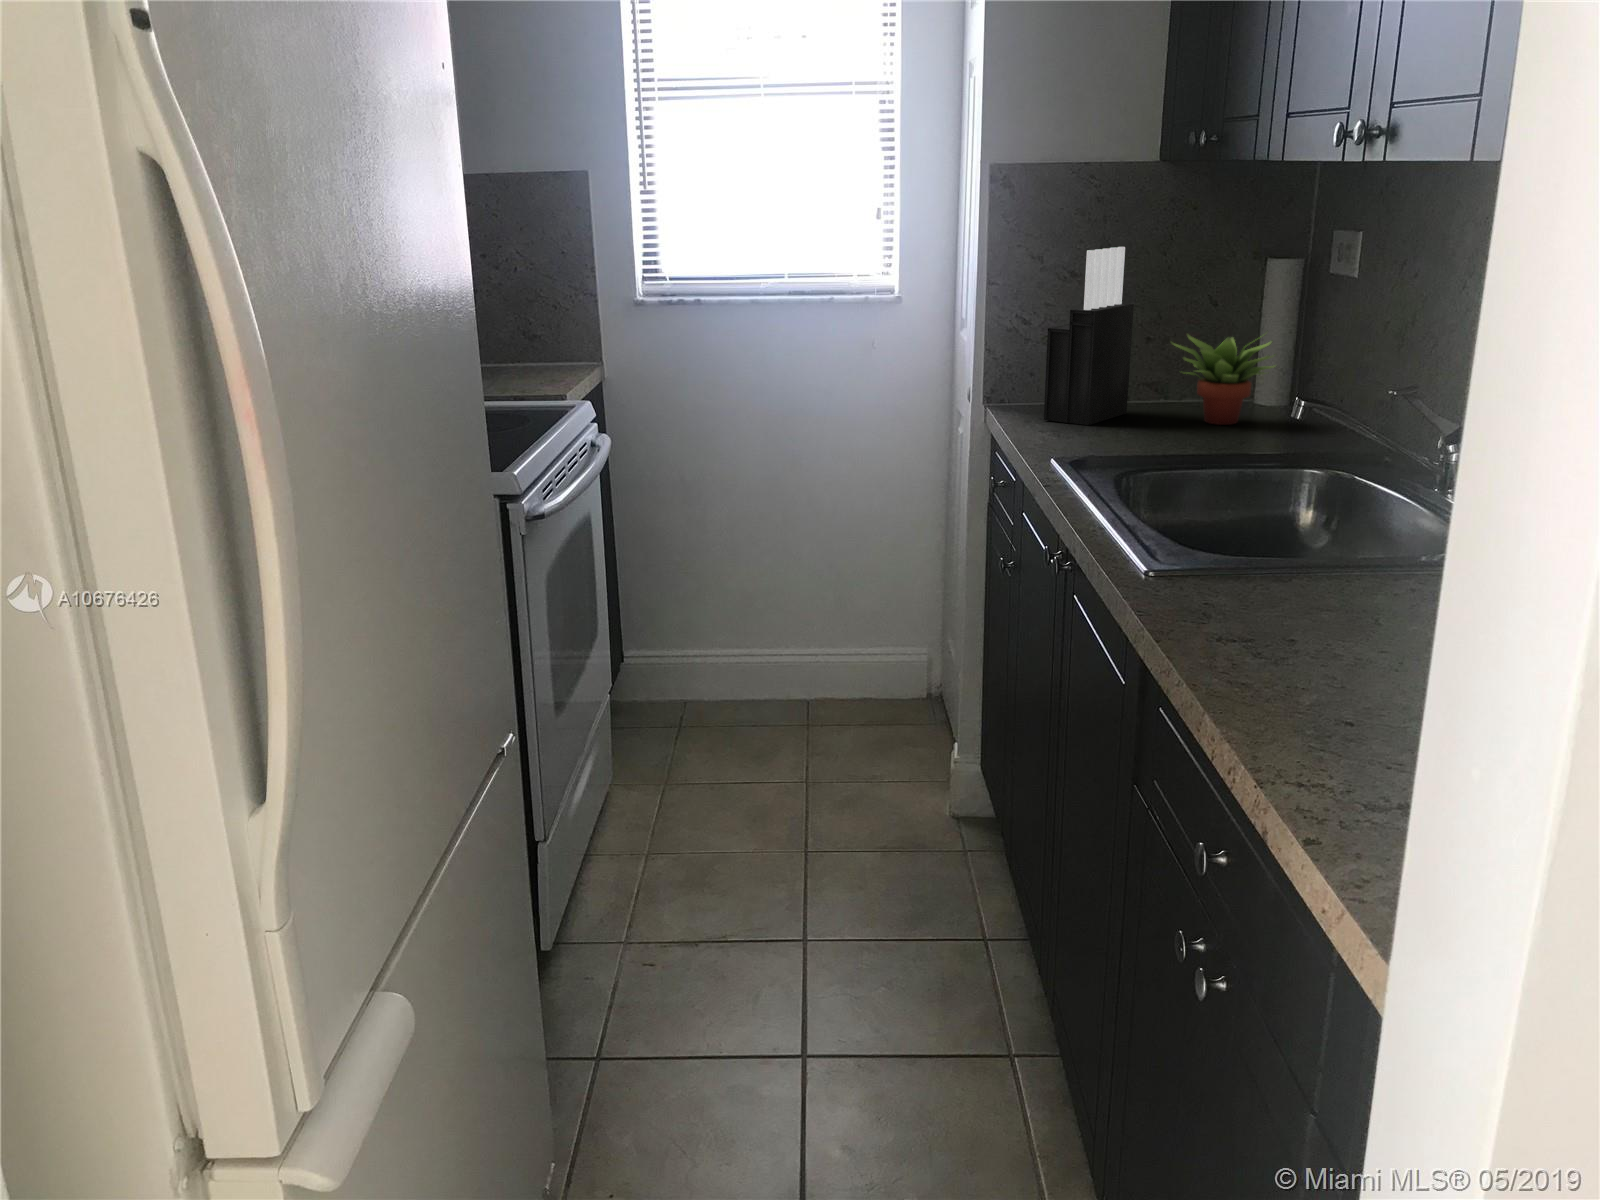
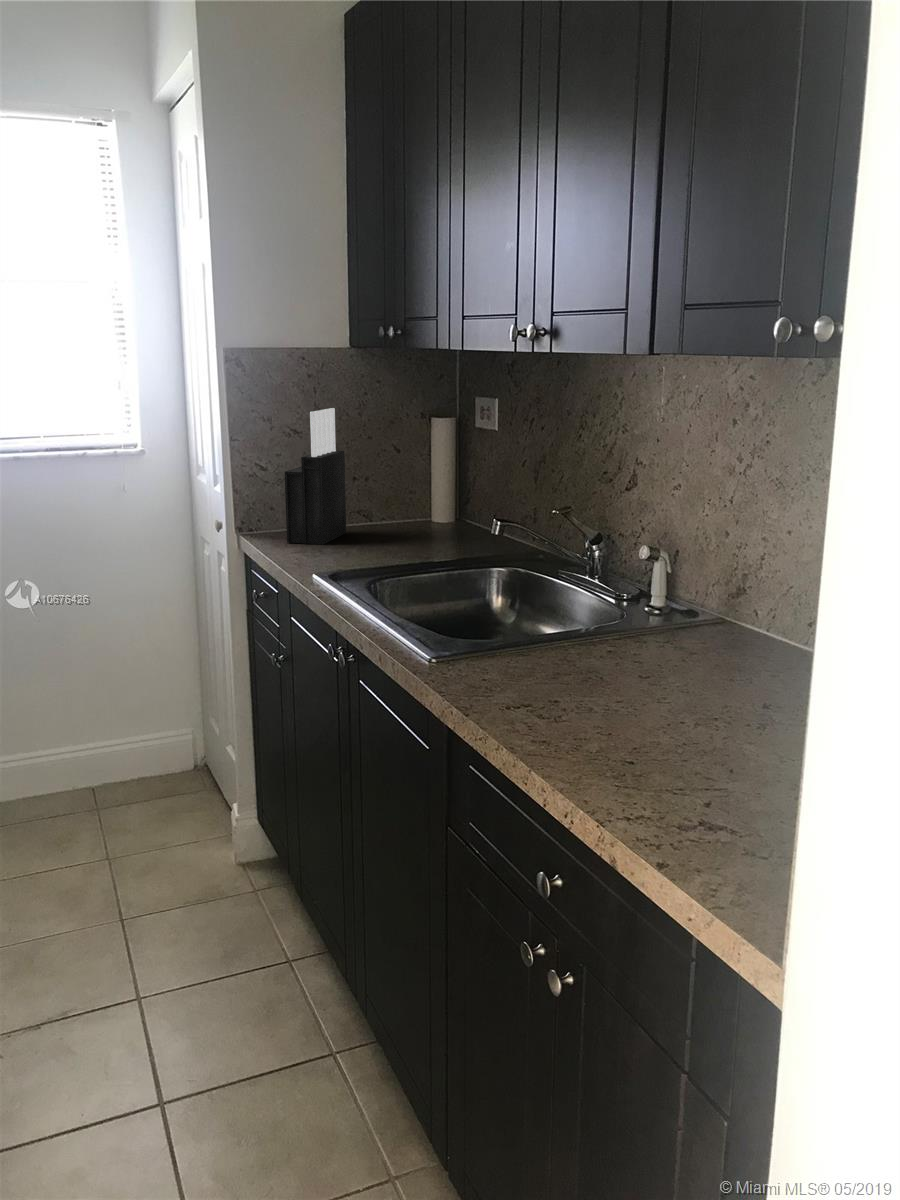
succulent plant: present [1171,334,1276,425] -> none [376,468,452,538]

